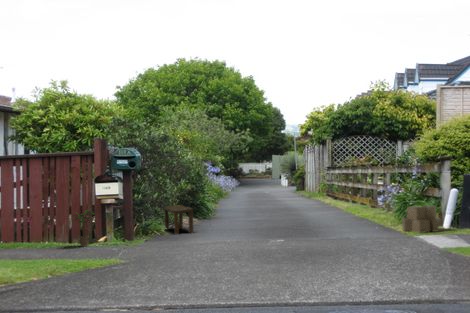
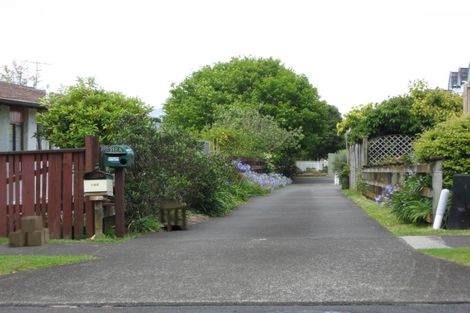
cardboard box: present [402,205,444,233] -> present [9,216,49,247]
potted plant: present [75,210,94,247] -> none [61,205,85,242]

